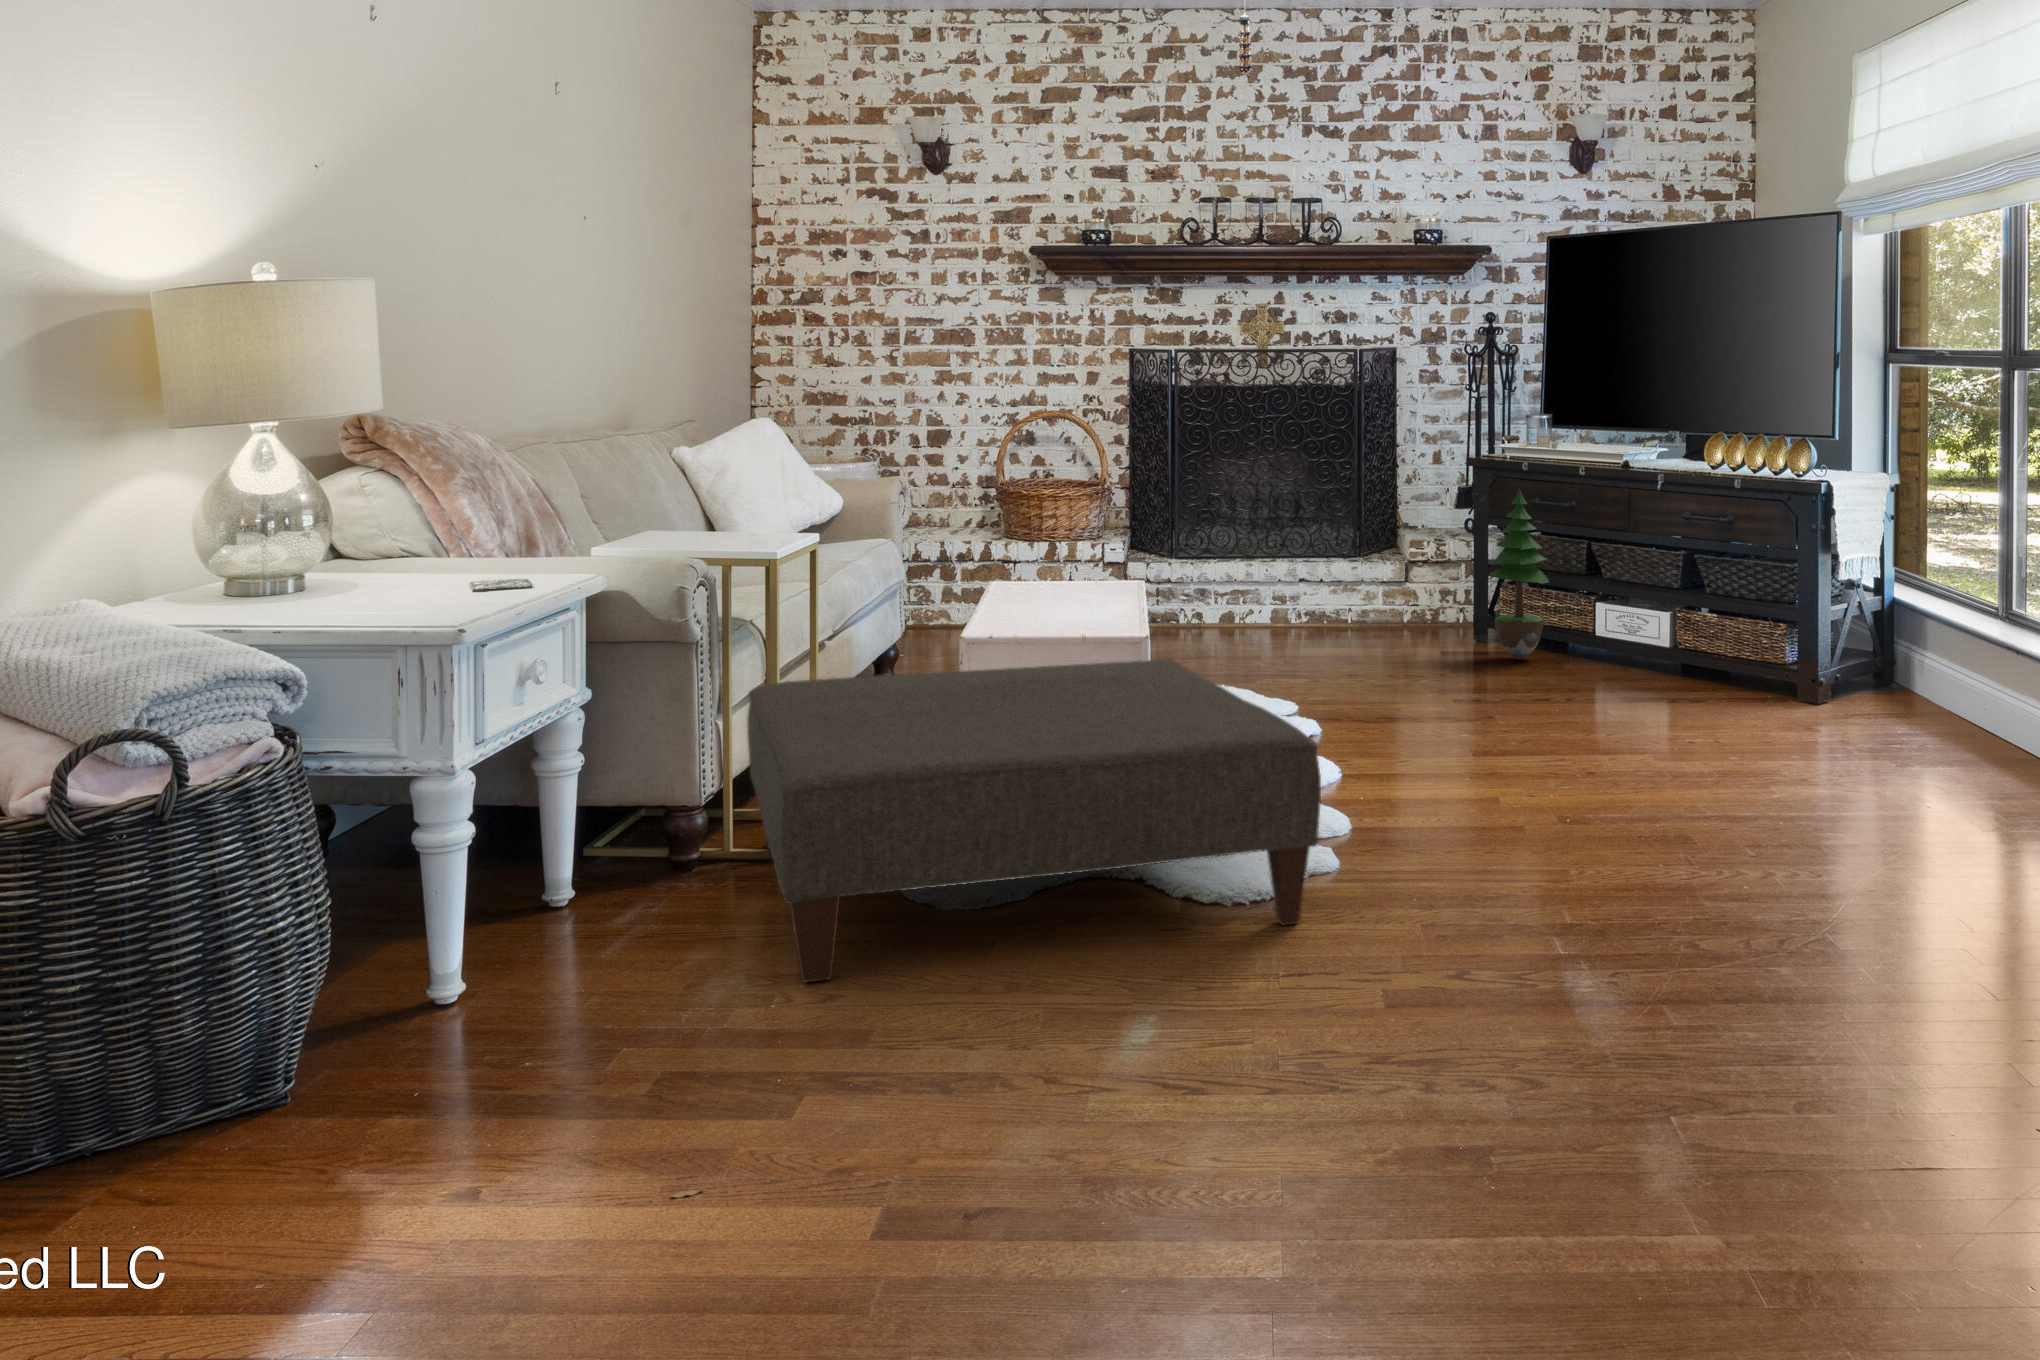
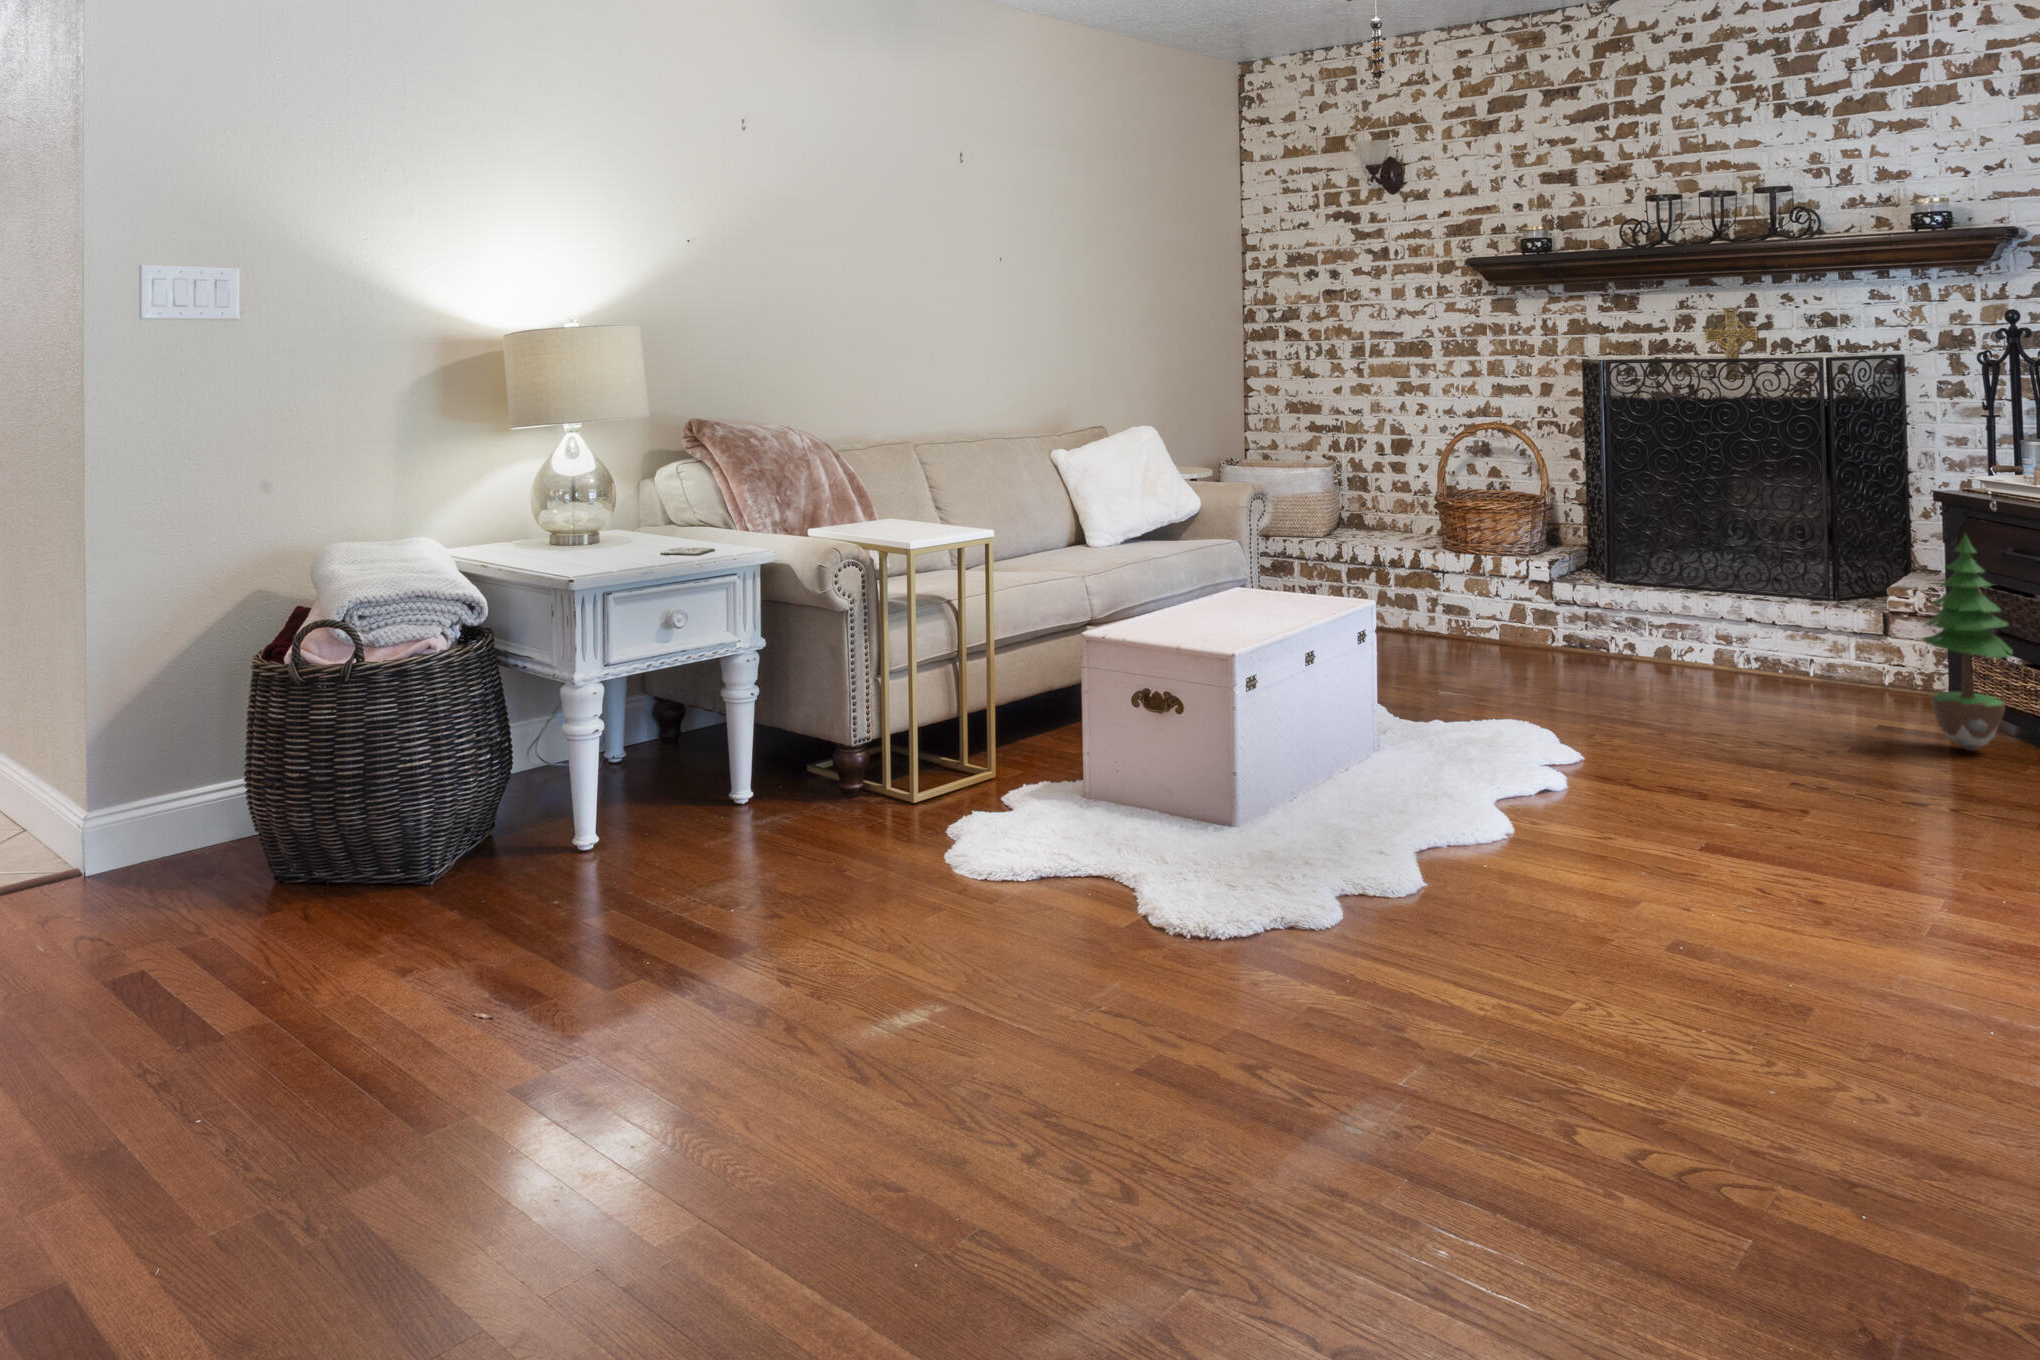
ottoman: present [747,659,1321,983] -> none [633,664,1246,1005]

